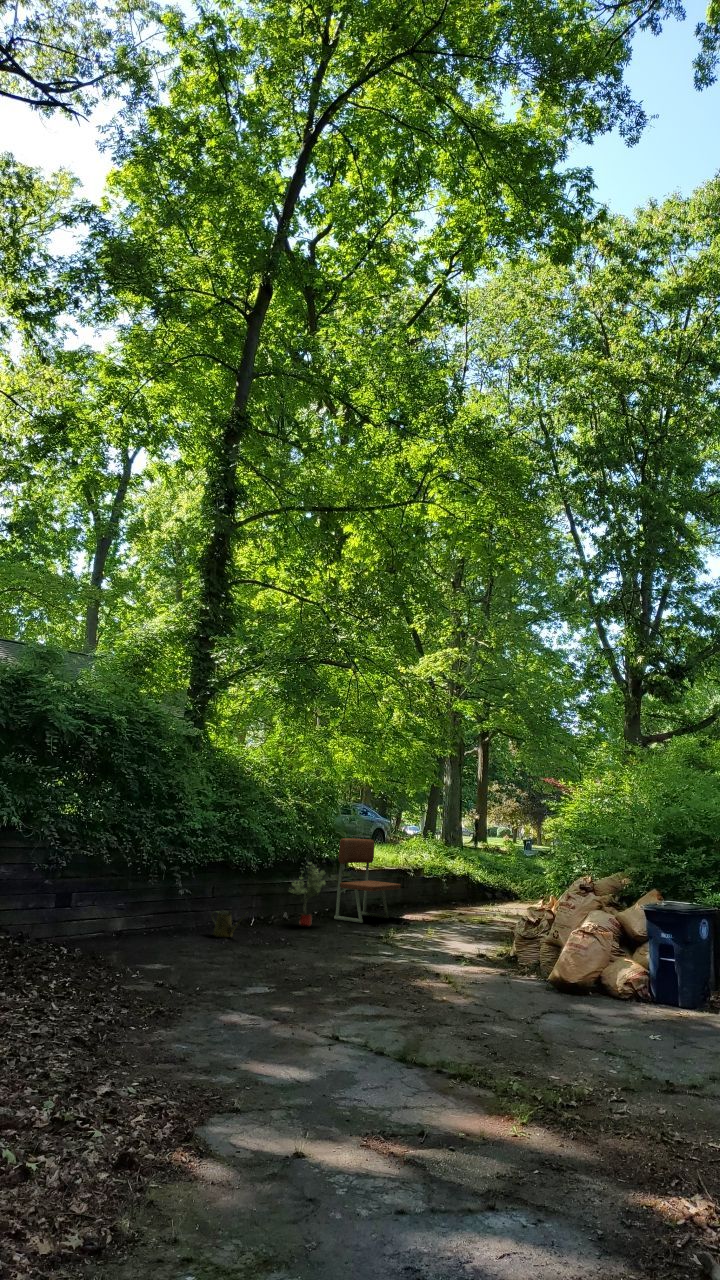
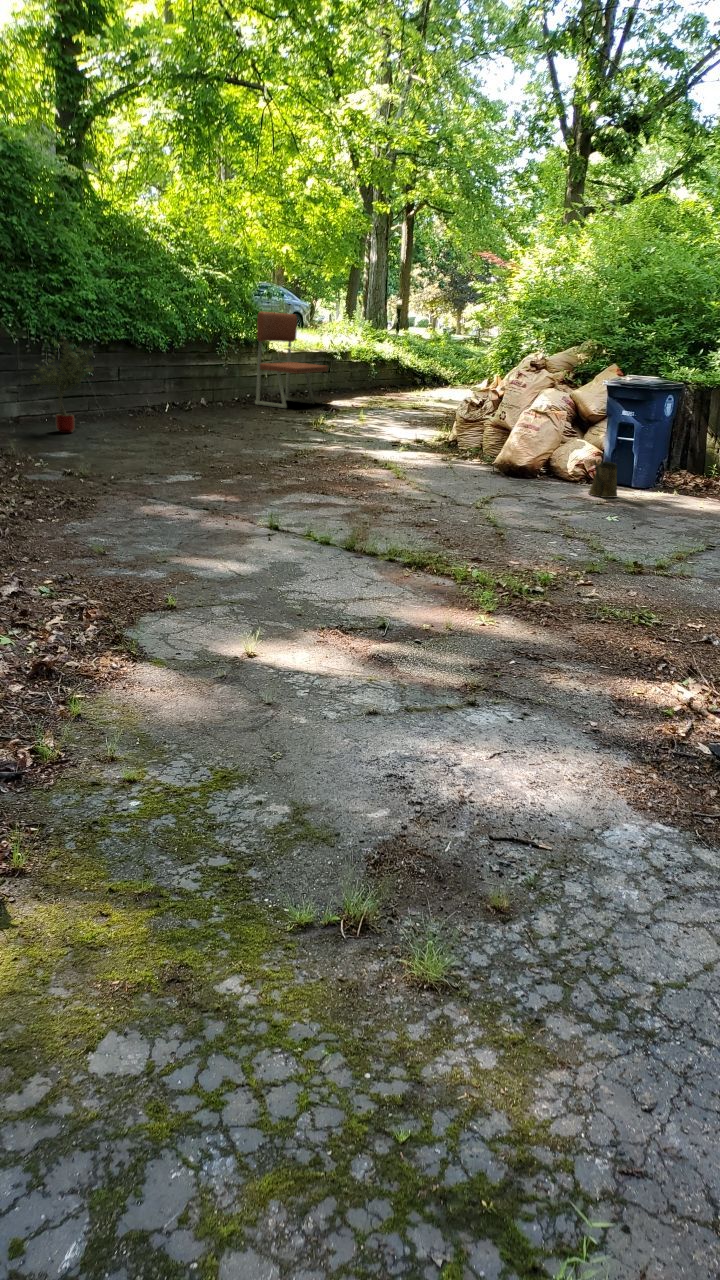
potted tree: present [289,862,325,927] -> present [31,336,94,433]
watering can: present [211,911,248,937] -> present [588,461,617,498]

